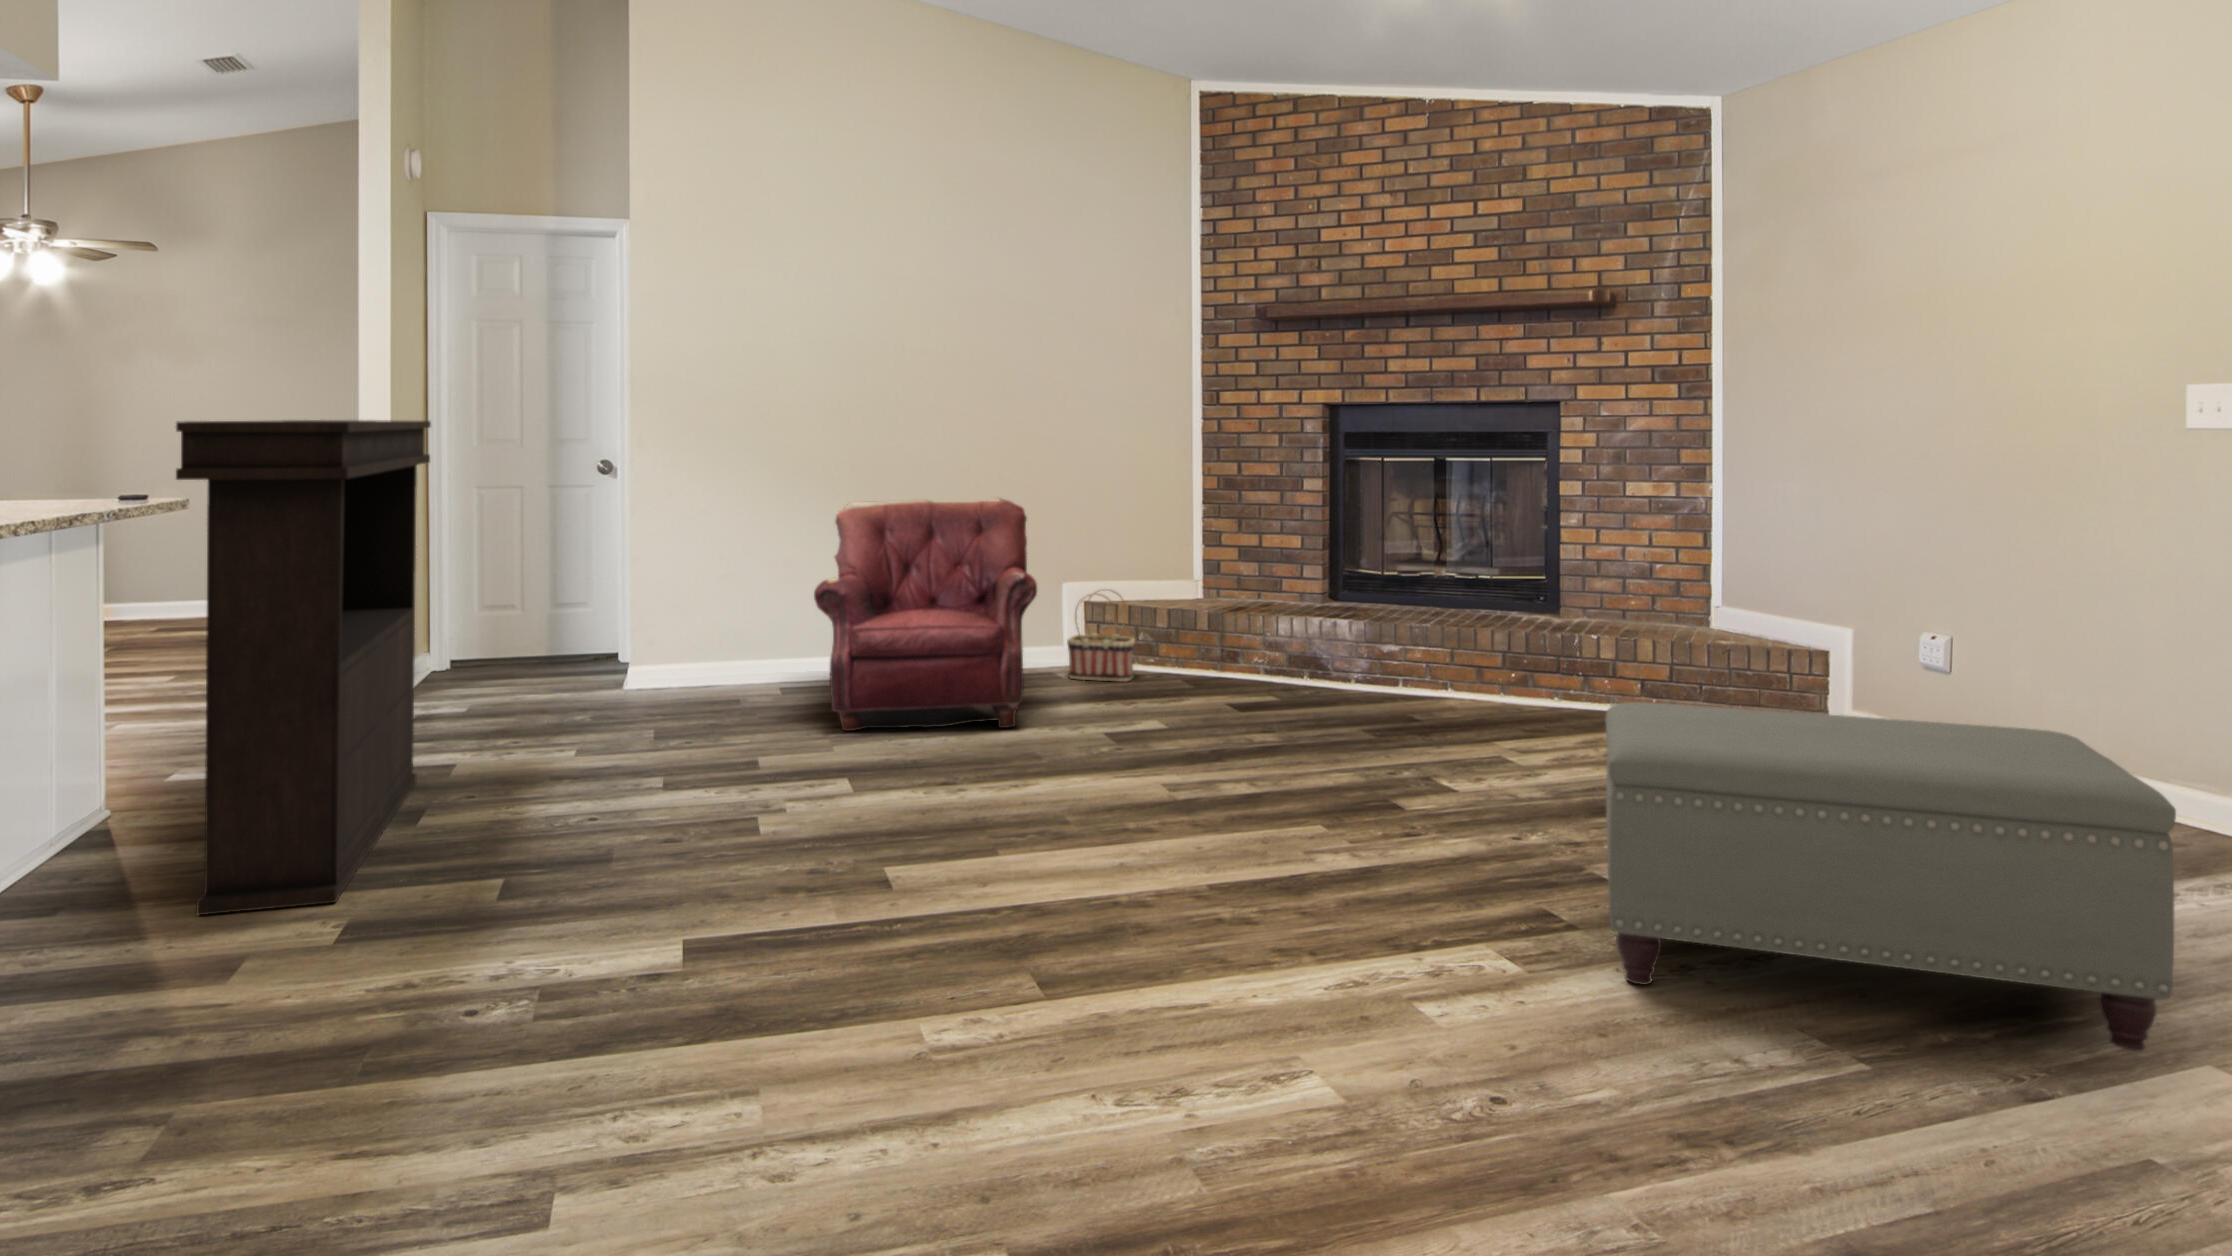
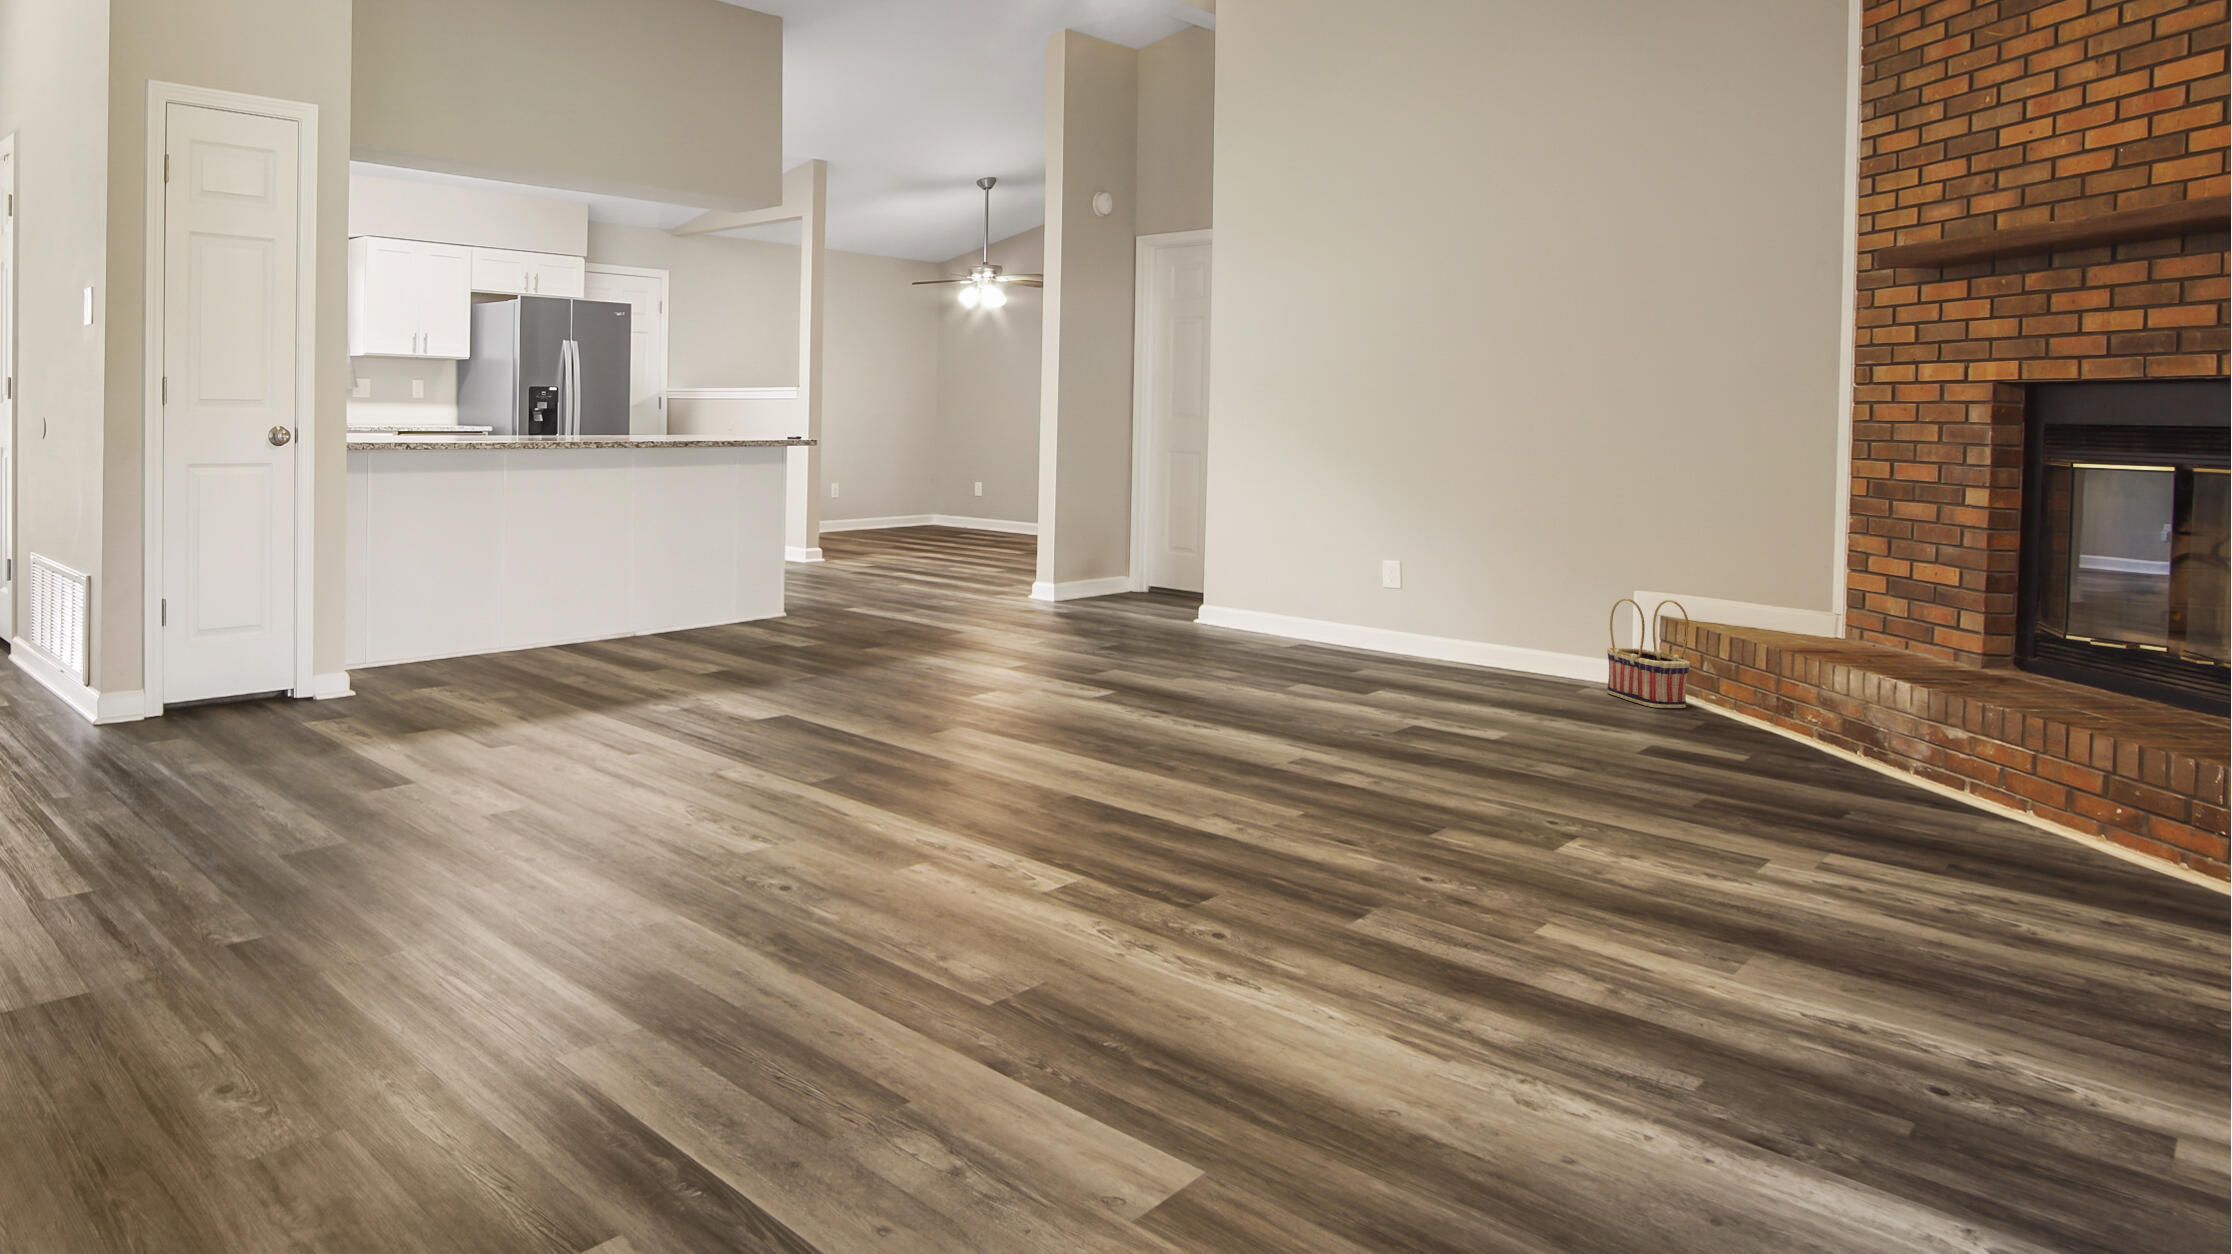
console table: present [176,420,431,915] -> none [751,372,996,632]
armchair: present [814,499,1037,731] -> none [1245,473,1546,689]
ottoman: present [1605,702,2176,1051] -> none [989,637,1367,1000]

